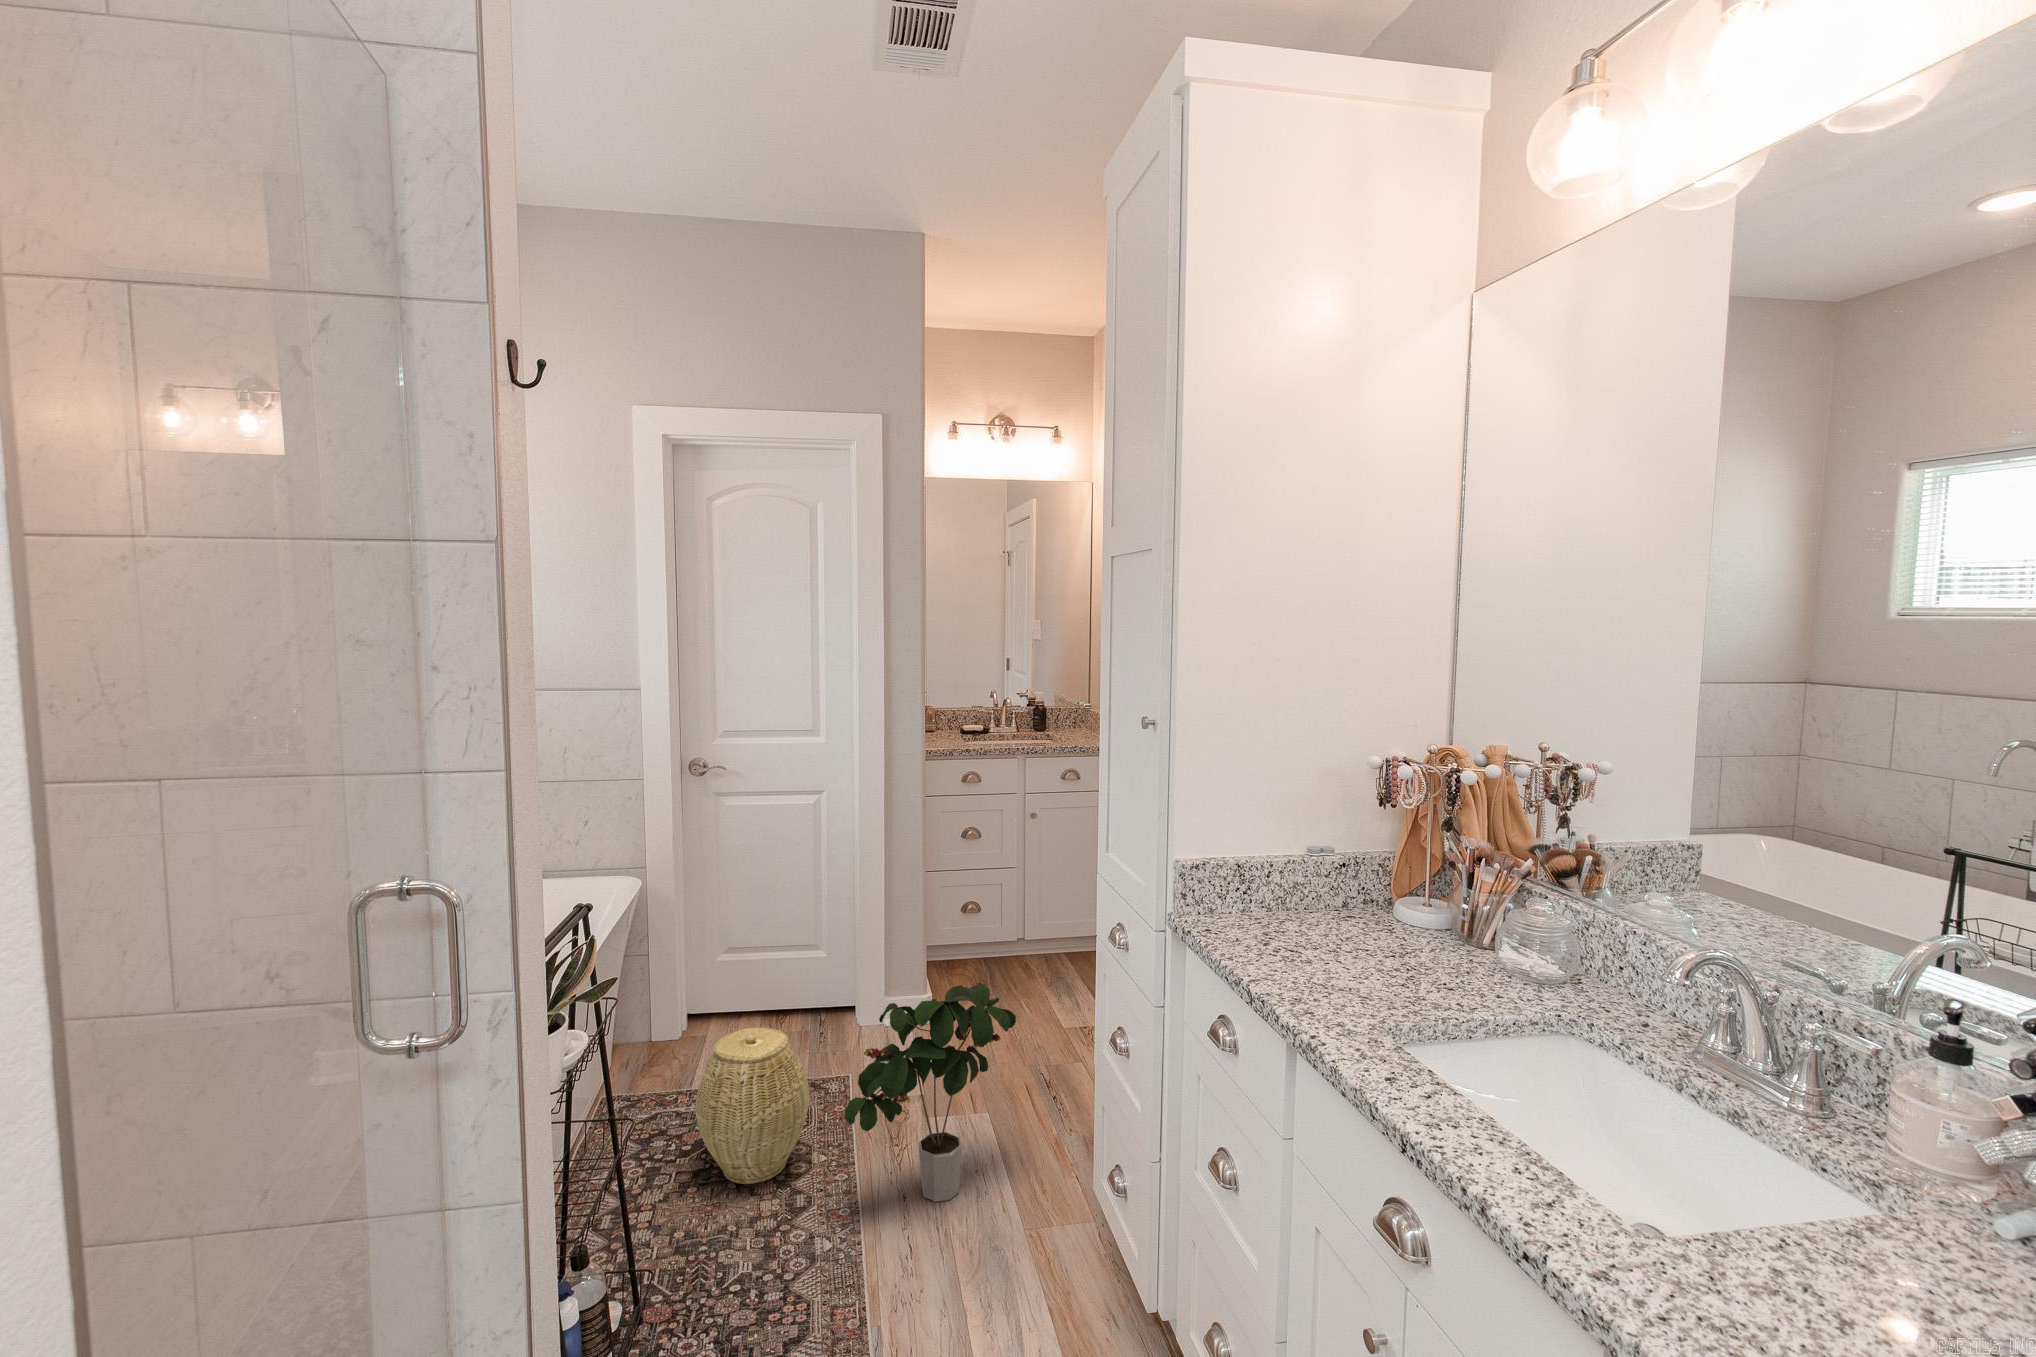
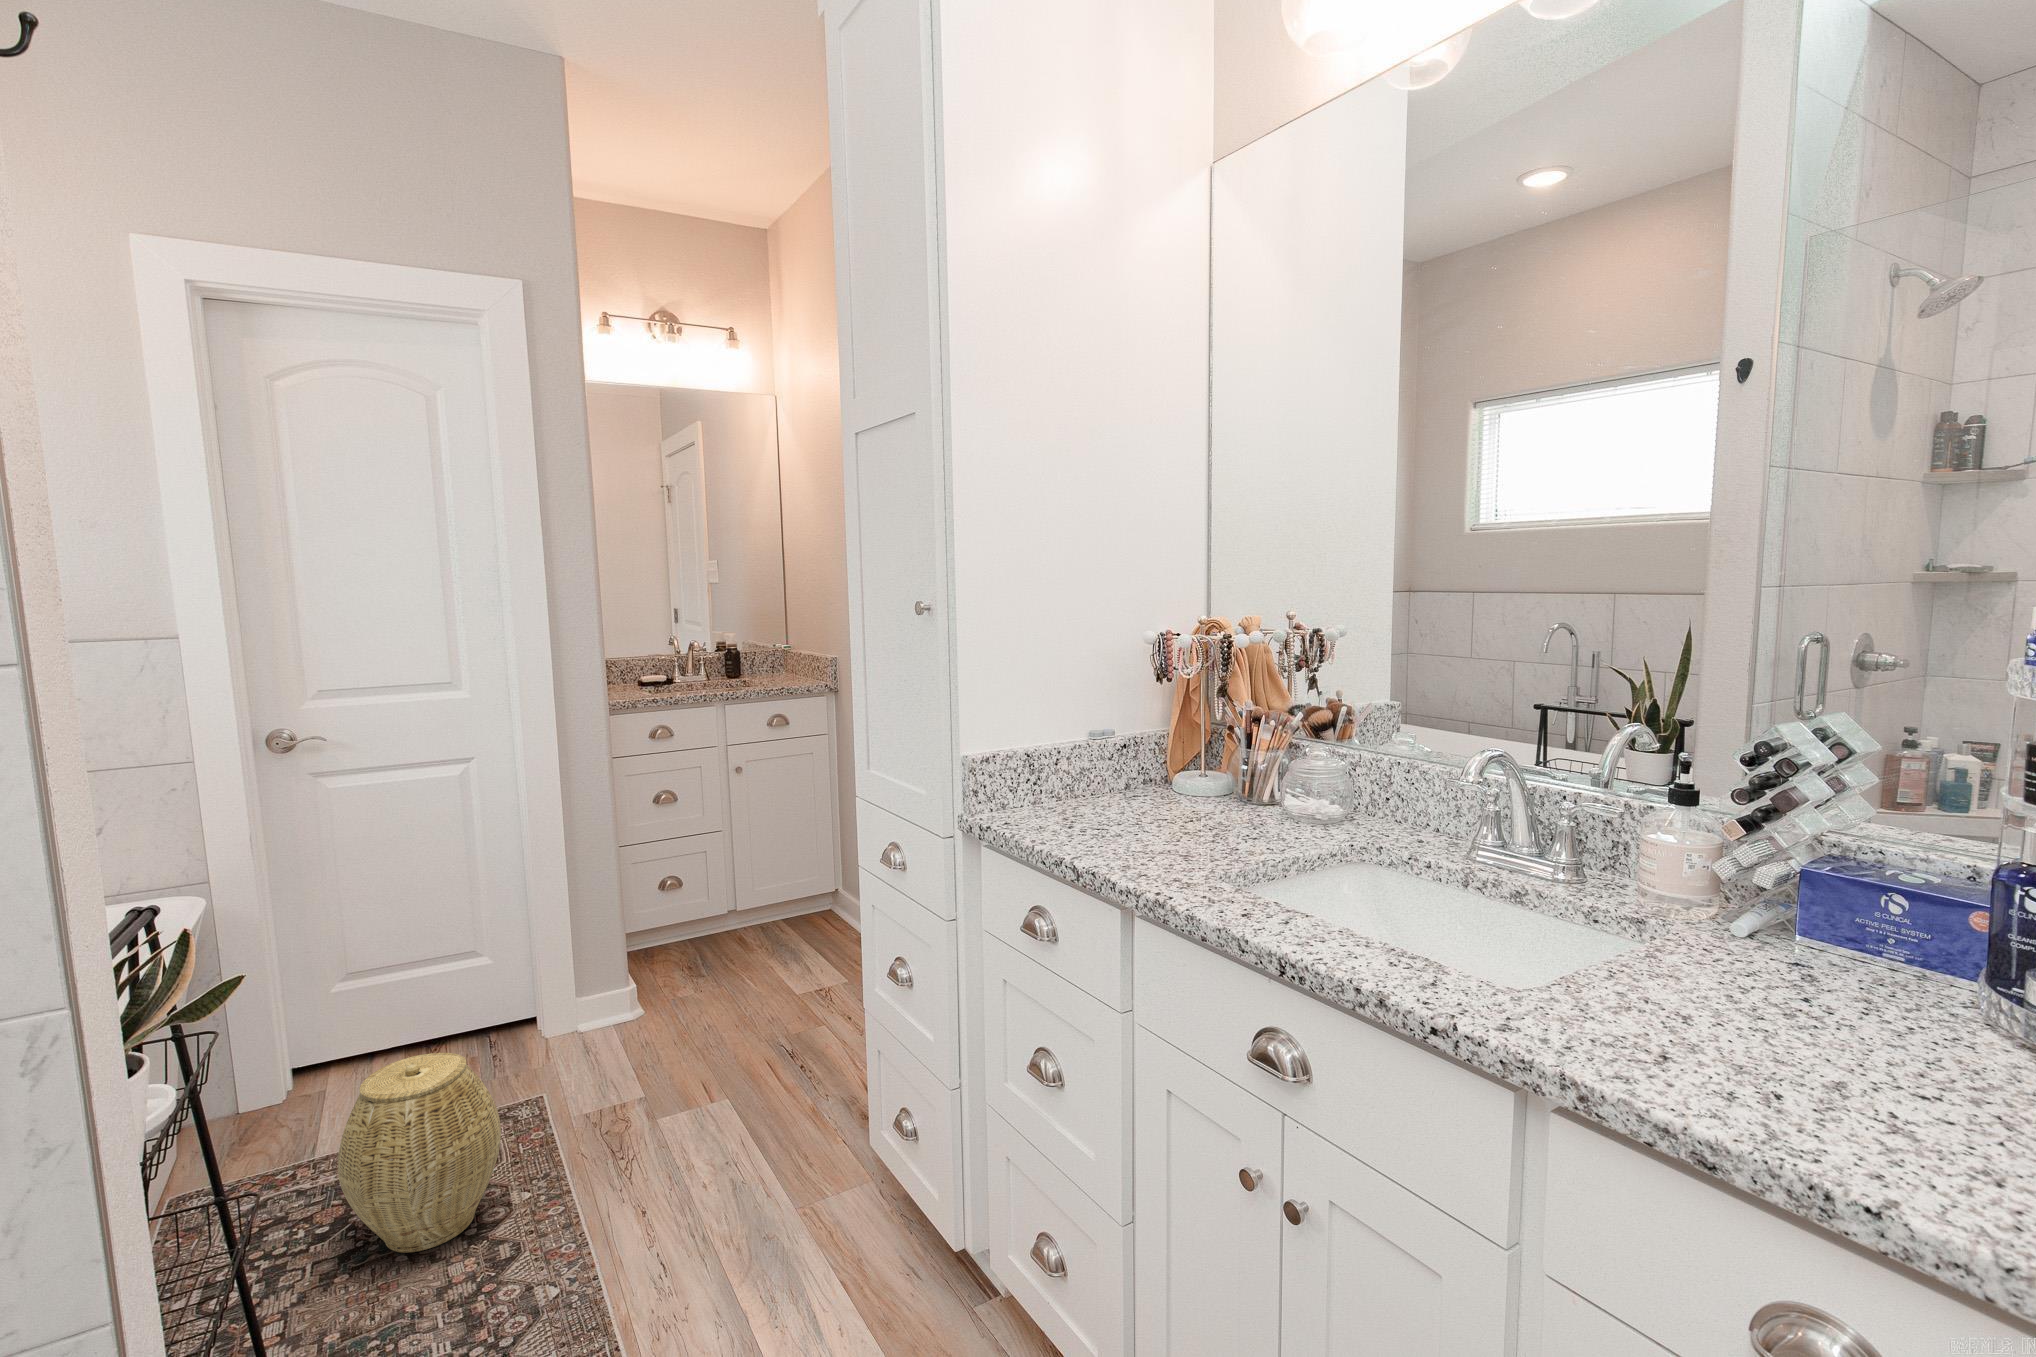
potted plant: present [845,983,1016,1202] -> none [561,951,757,1208]

